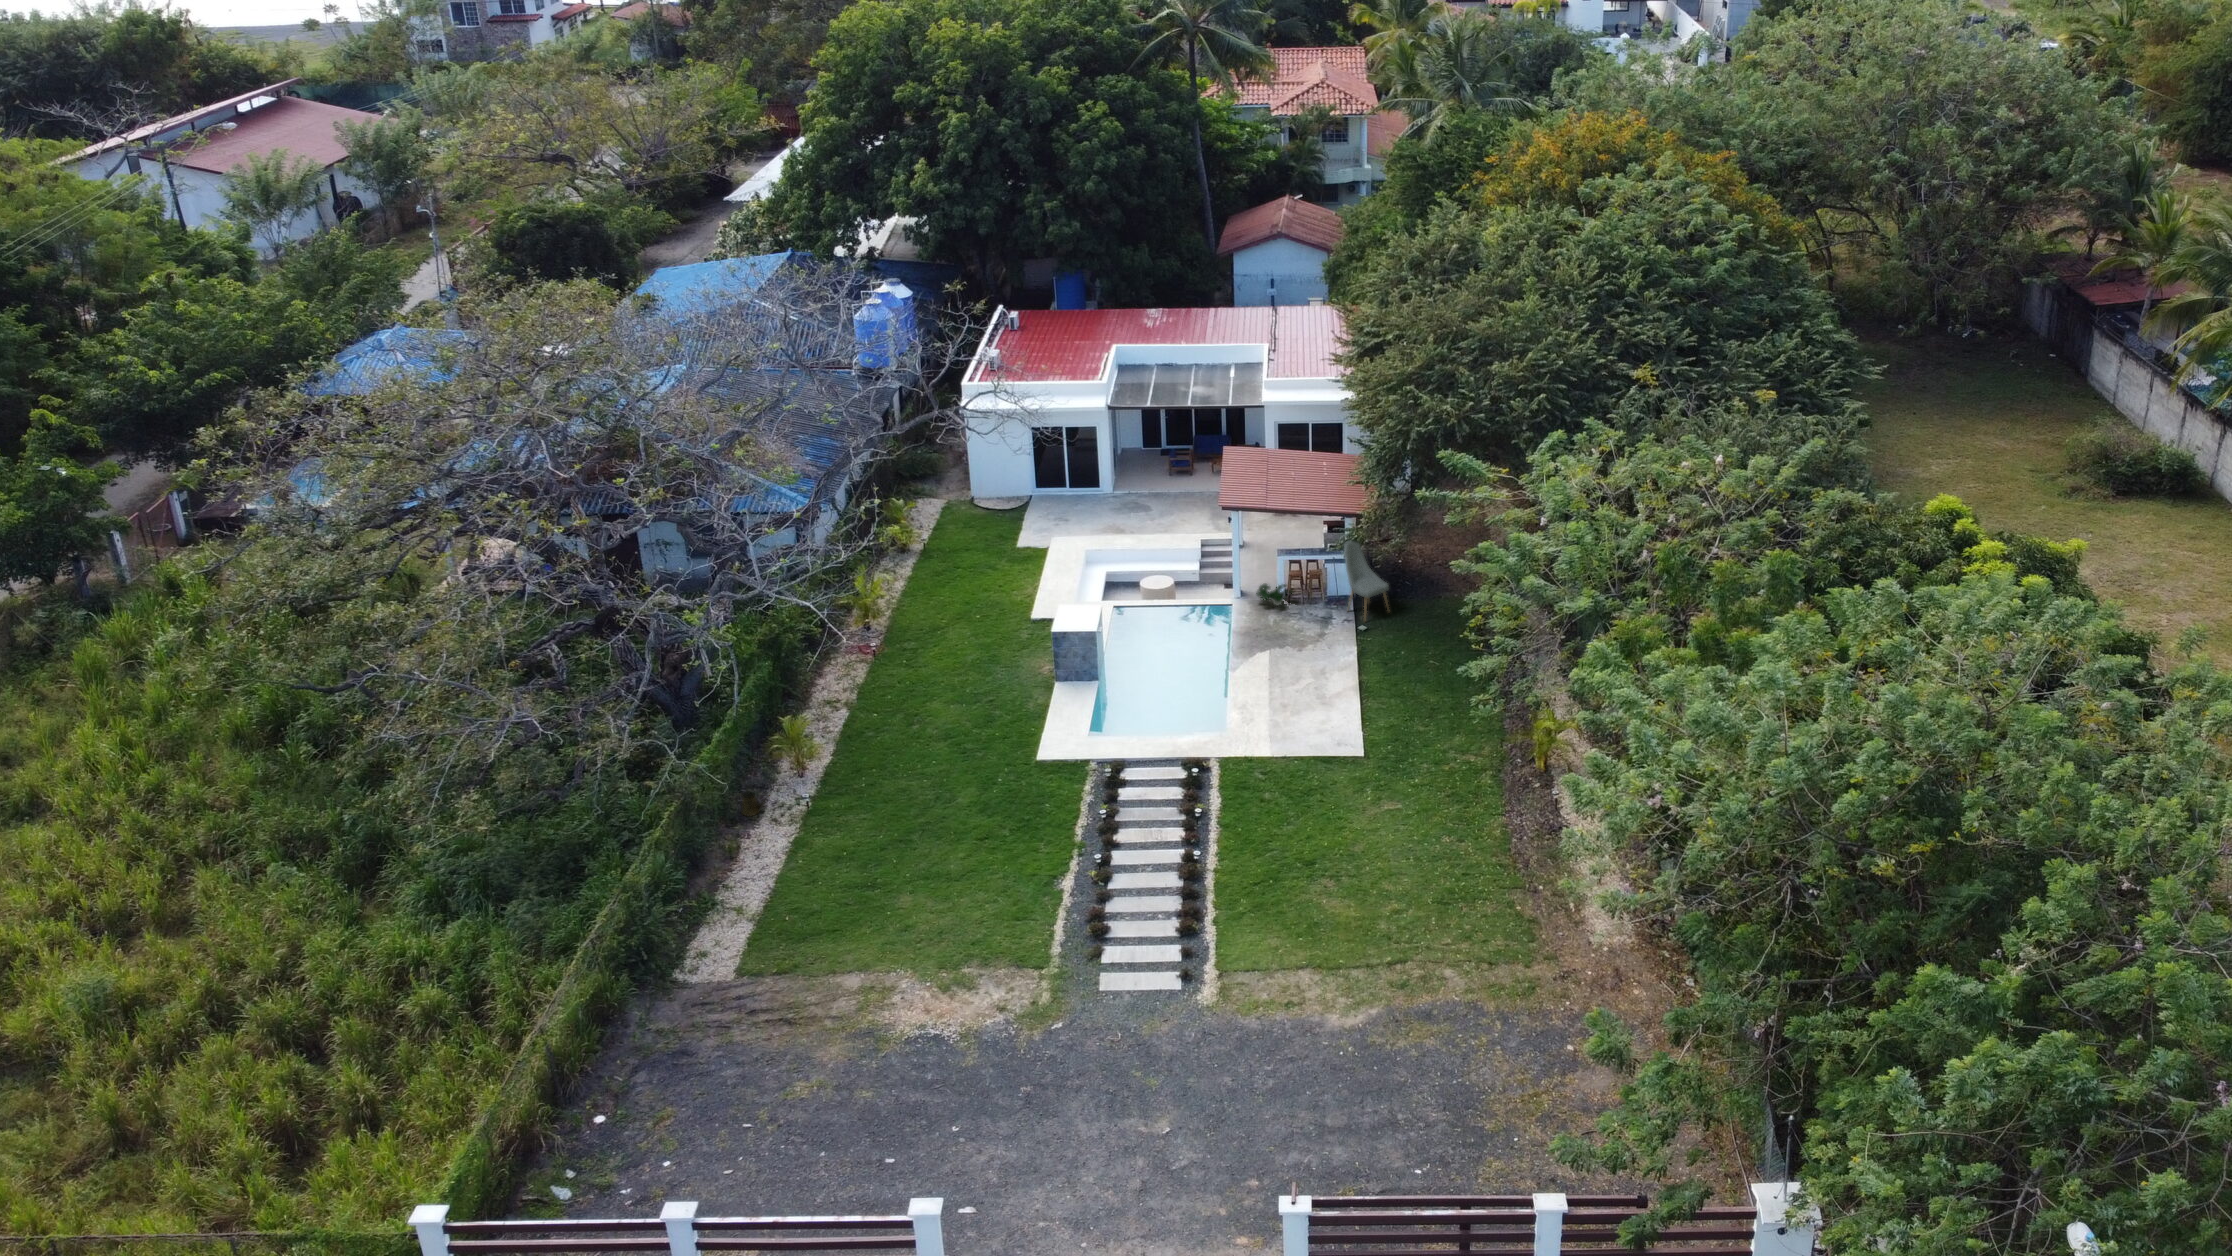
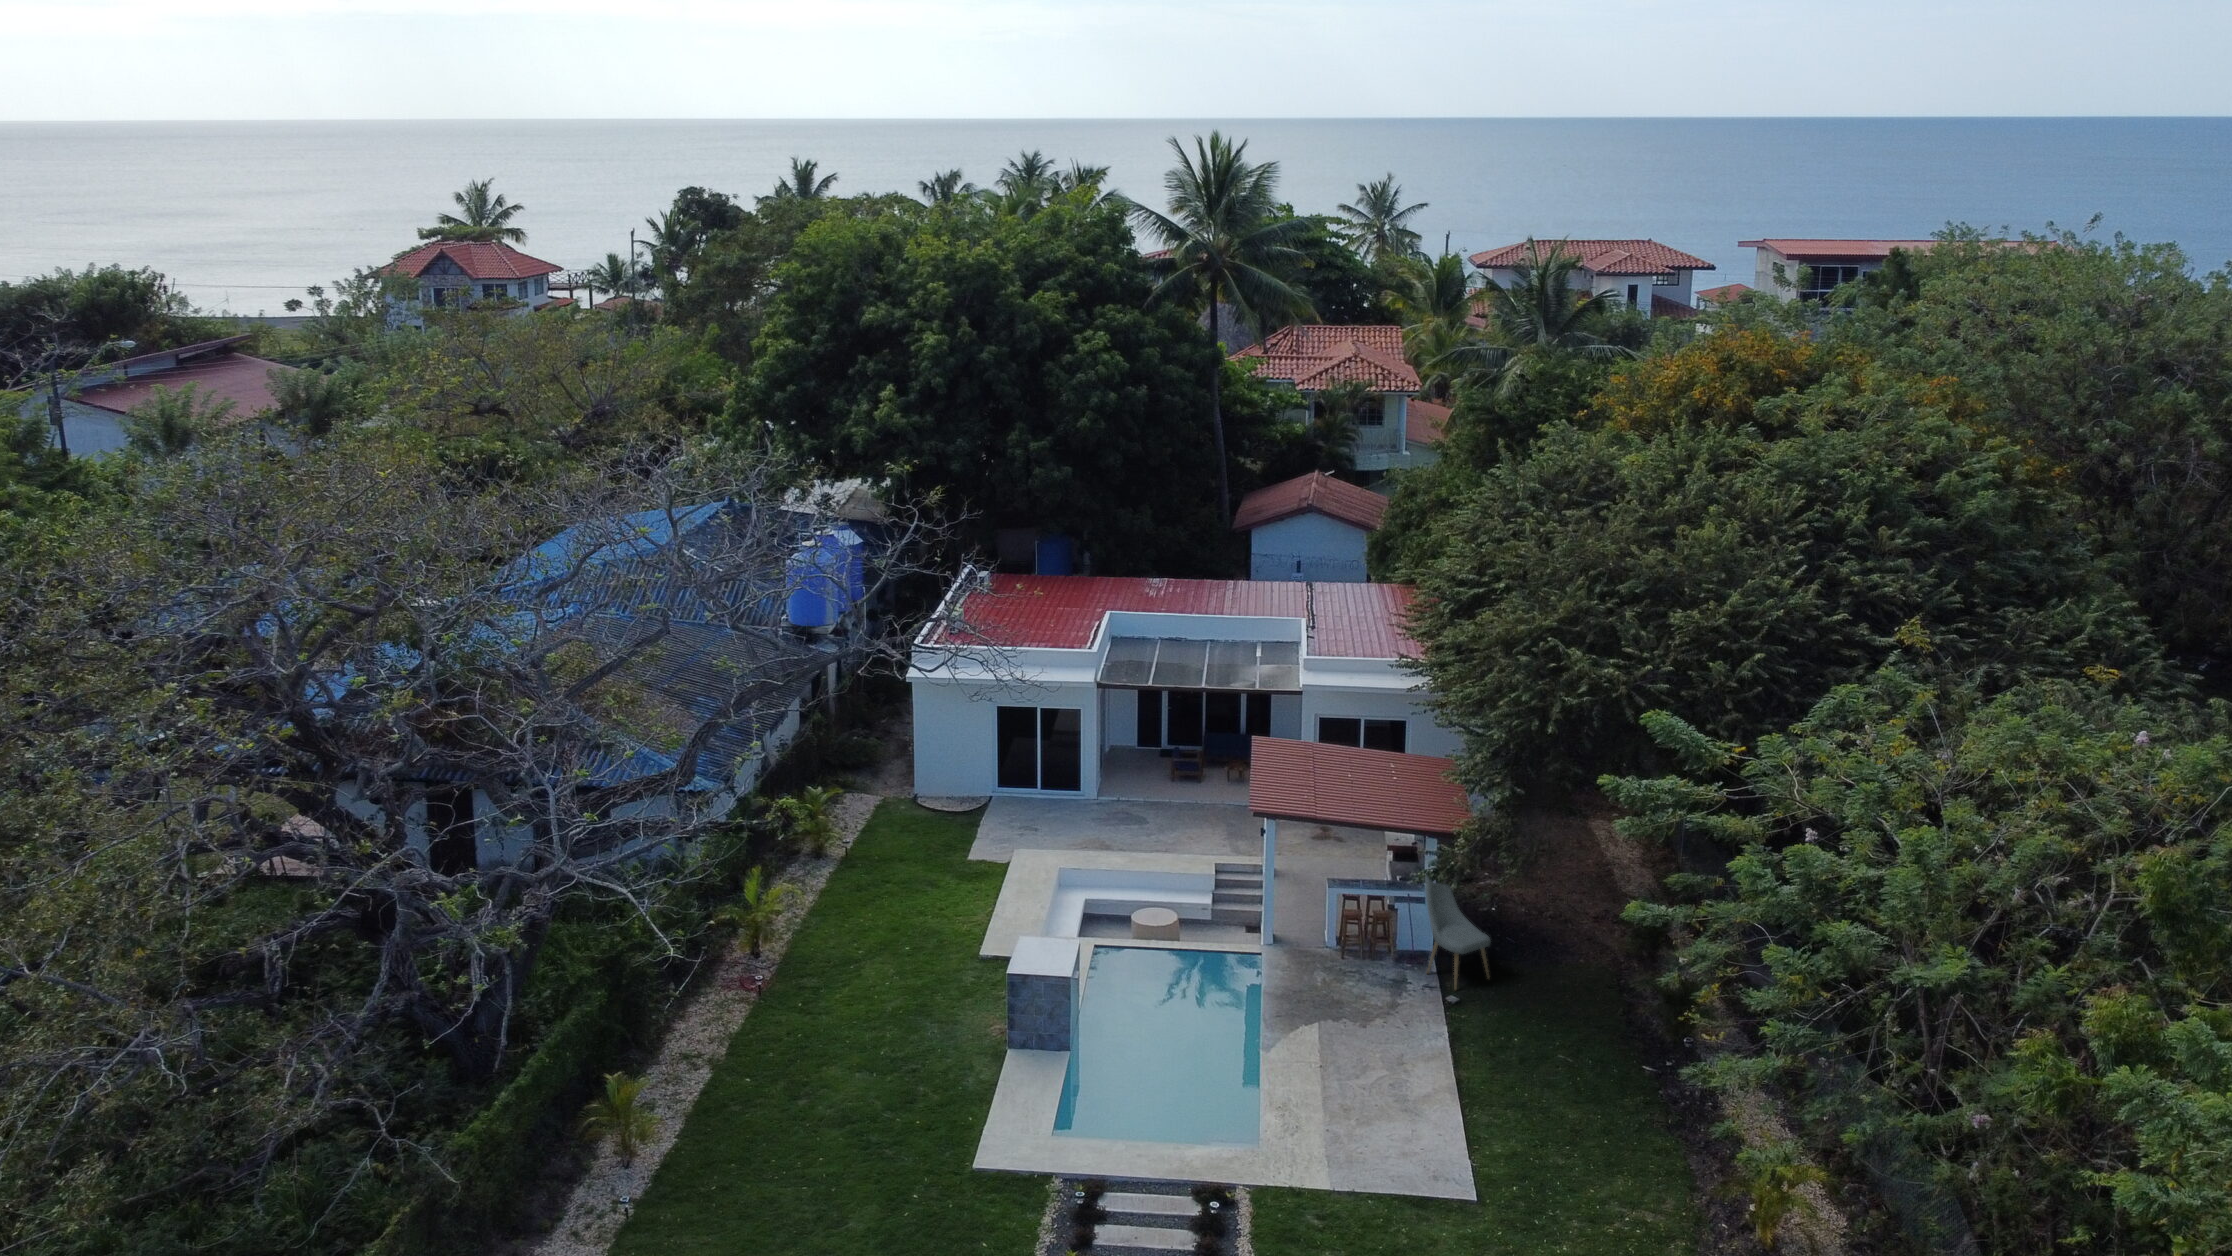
potted plant: present [1256,584,1294,605] -> none [1295,925,1354,959]
watering can: present [736,791,768,816] -> none [517,1186,578,1227]

